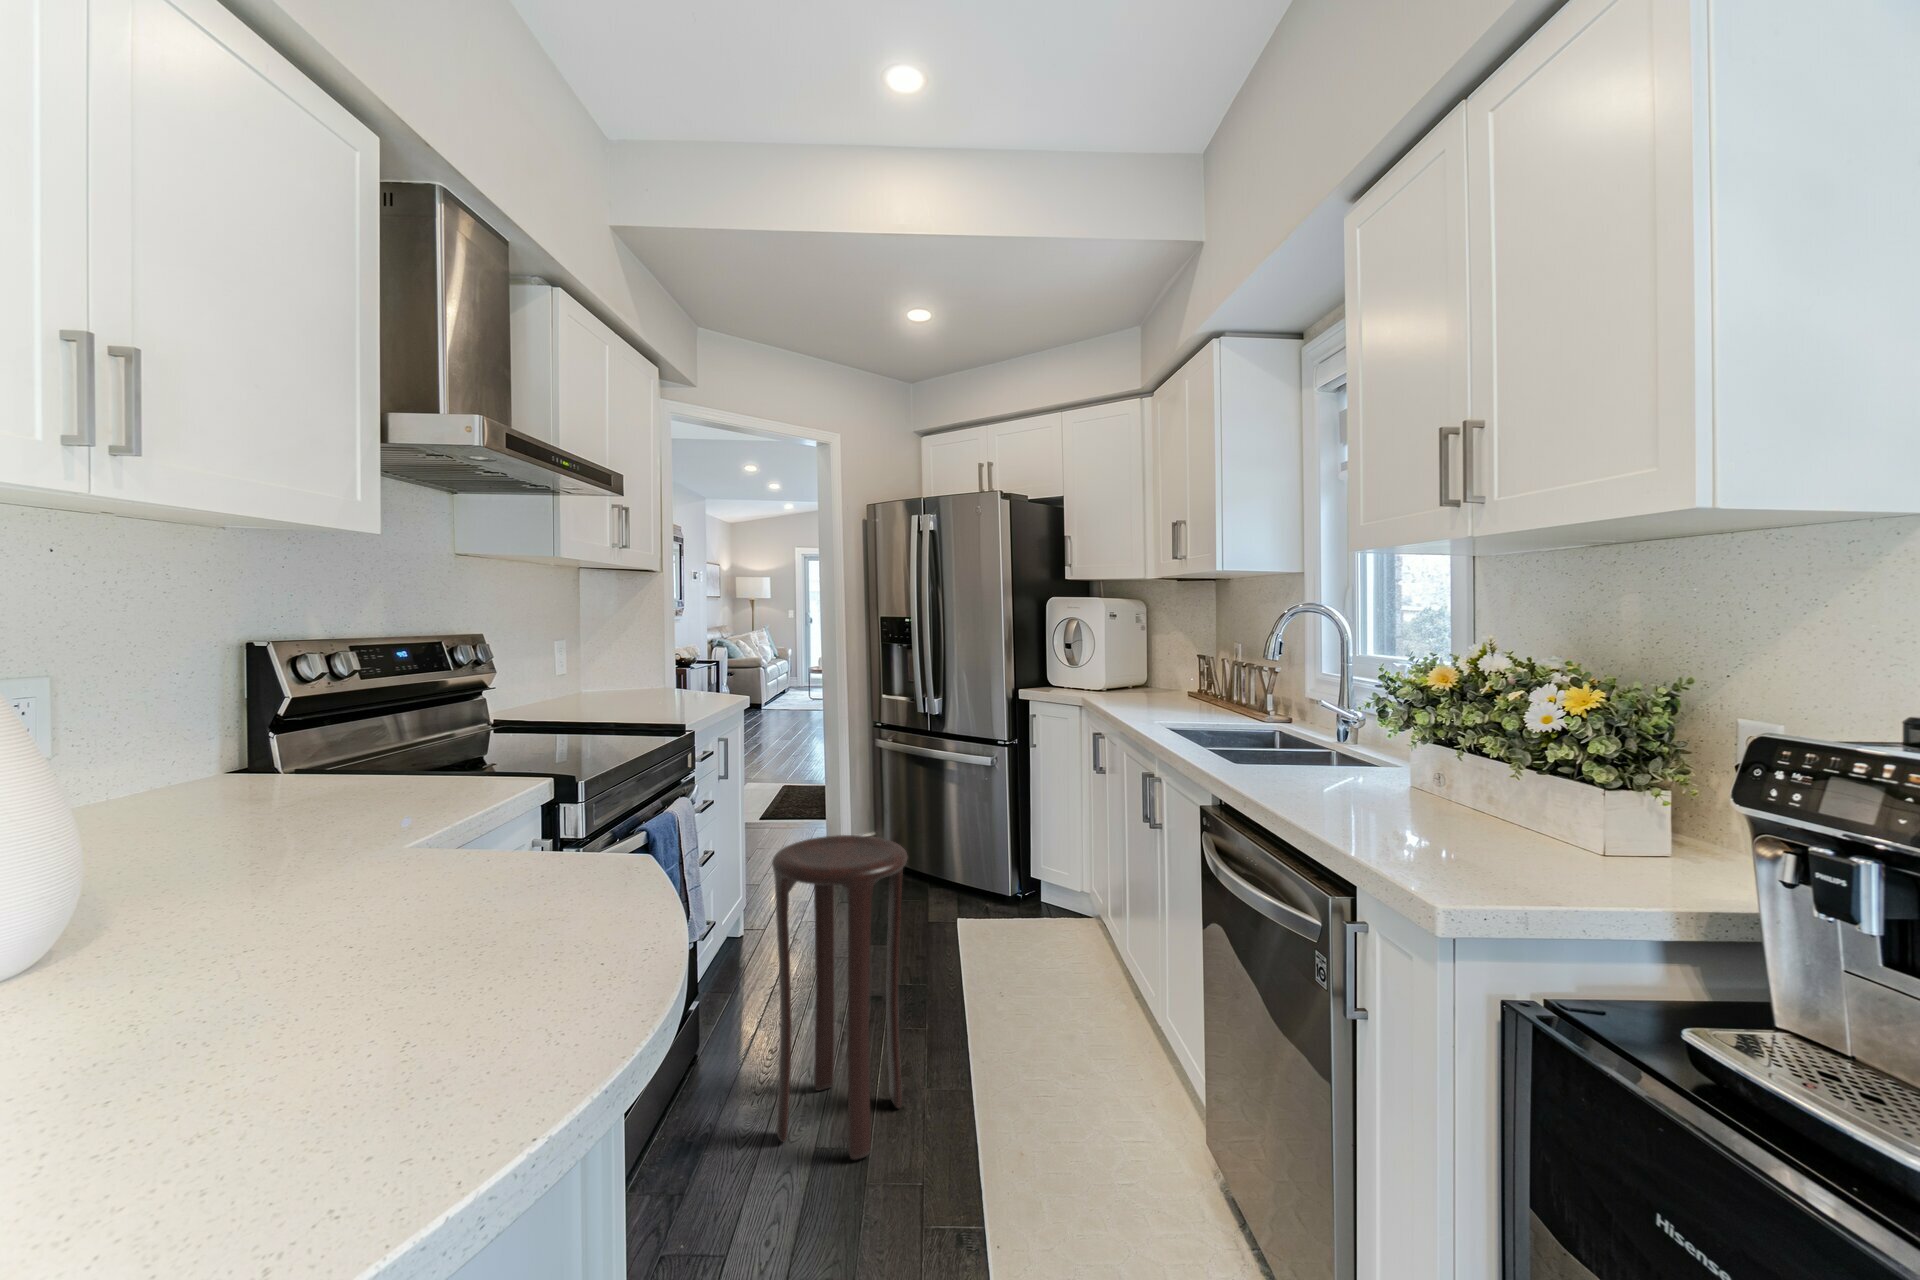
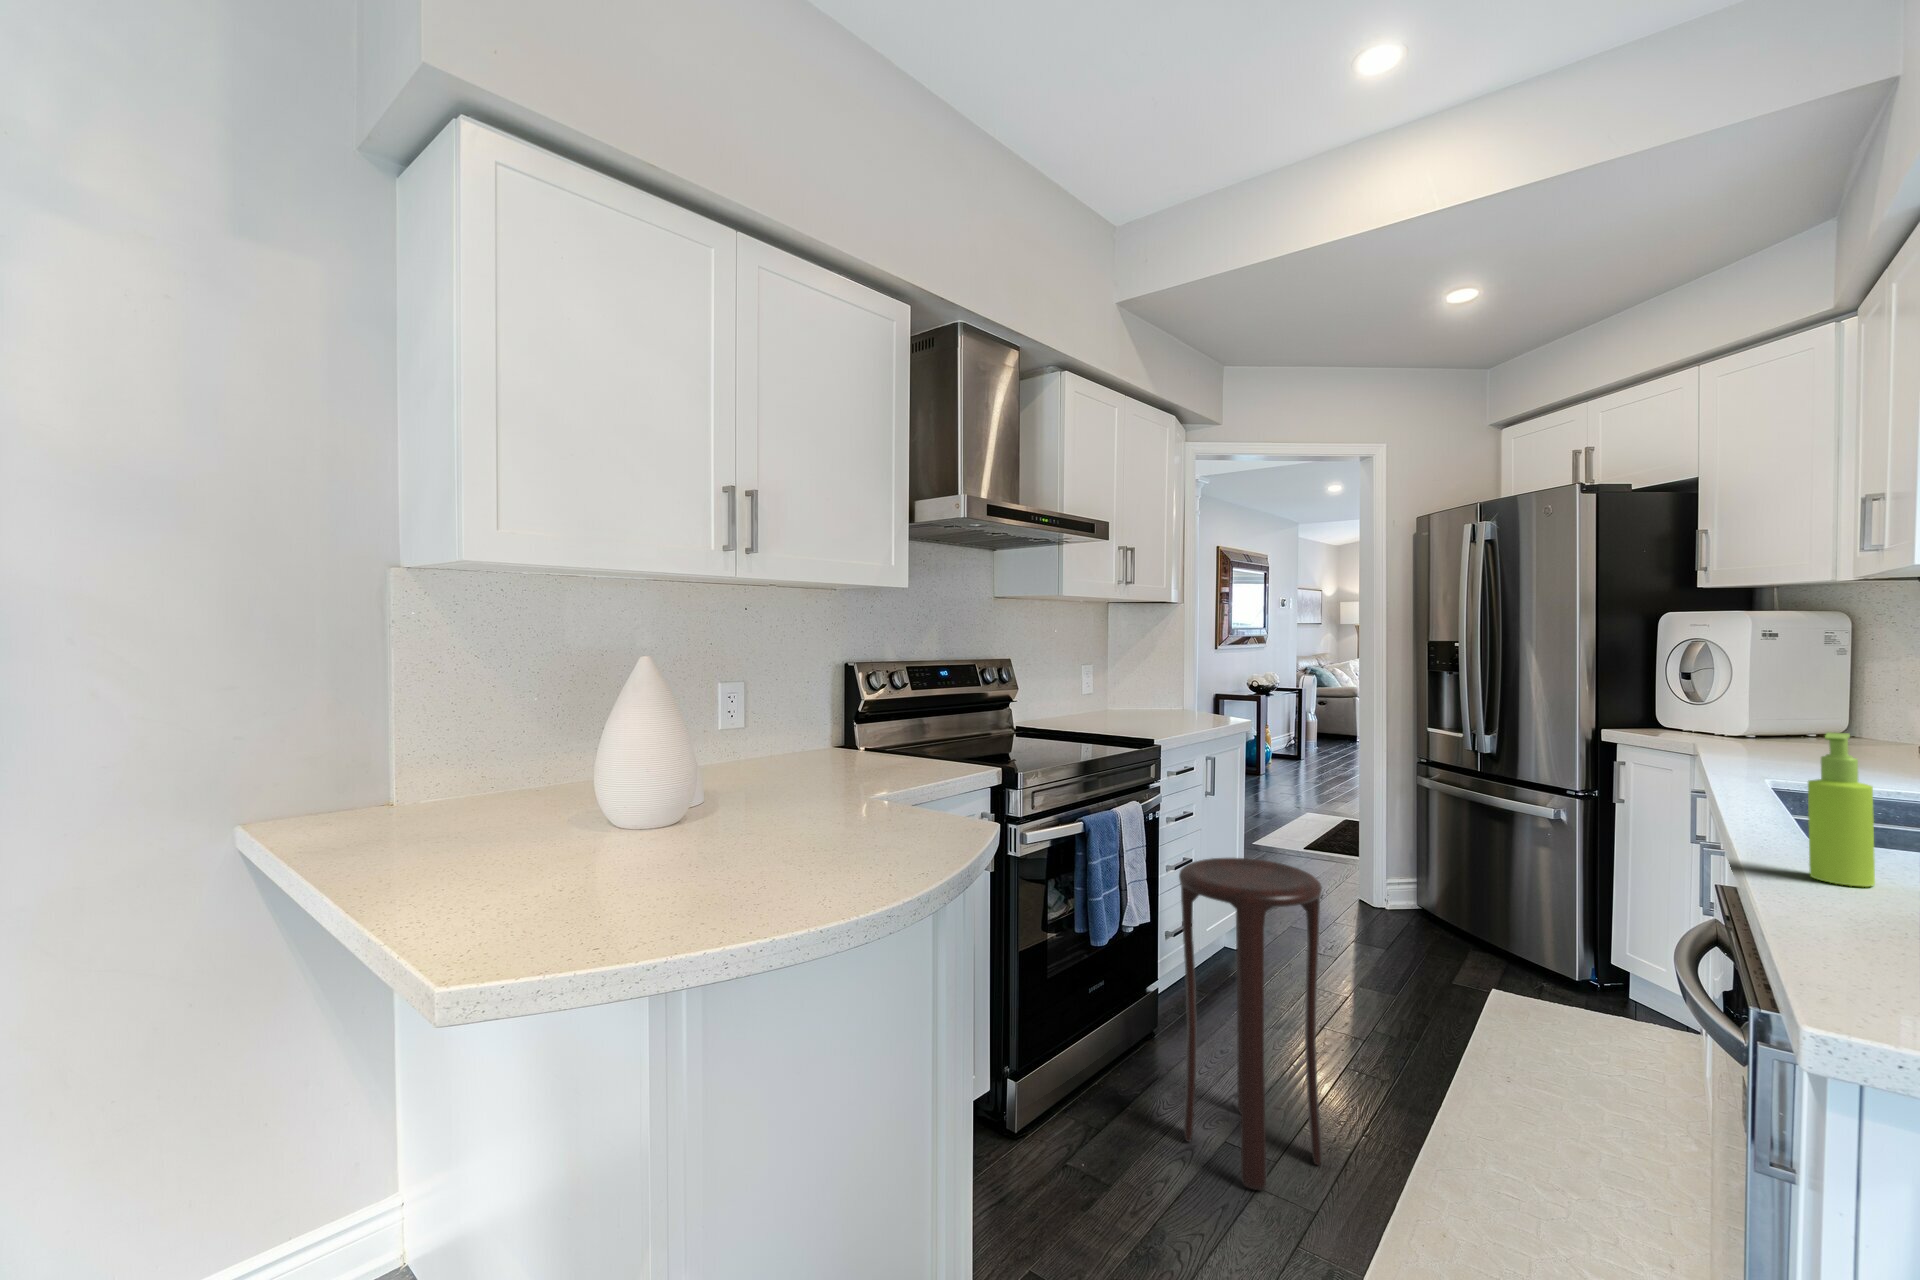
soap dispenser: none [1251,685,1282,783] -> present [1808,732,1875,887]

